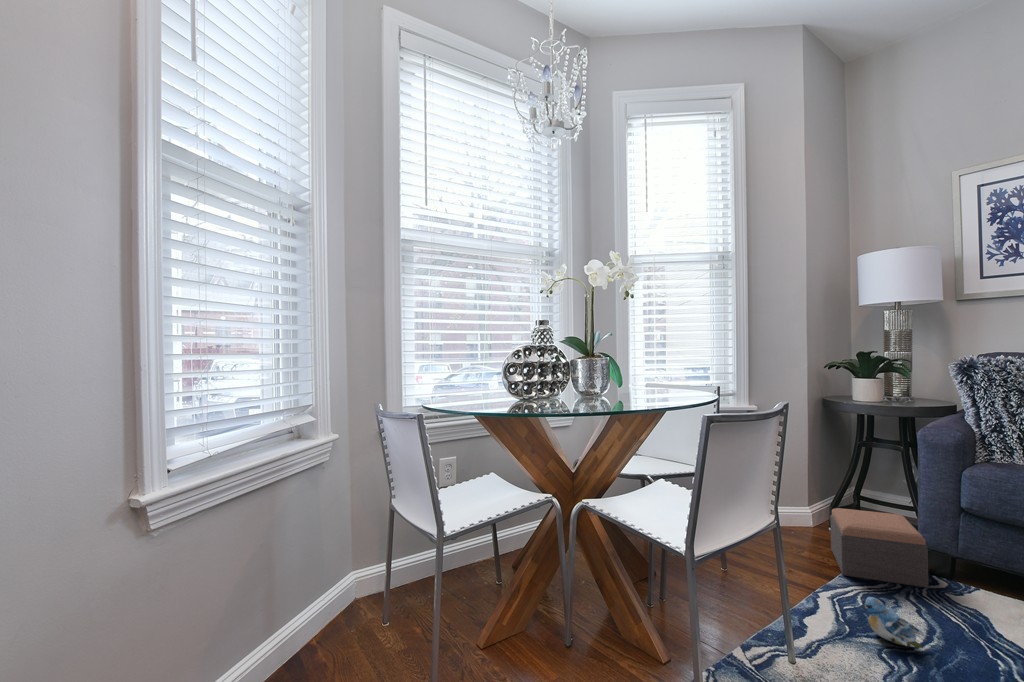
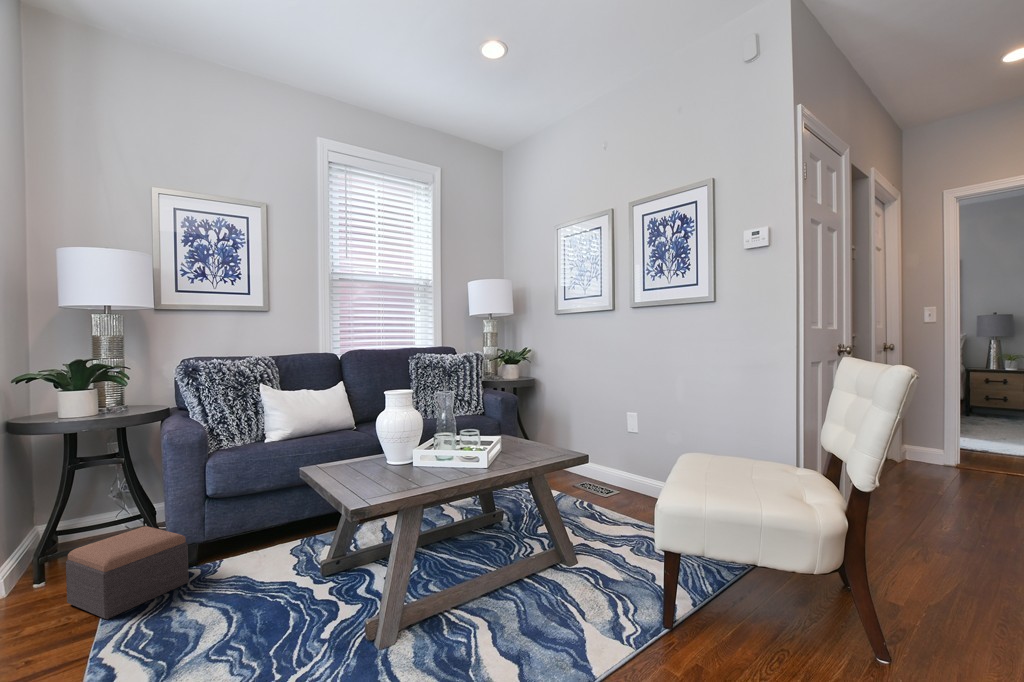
plush toy: present [864,597,924,648] -> none [175,609,237,645]

